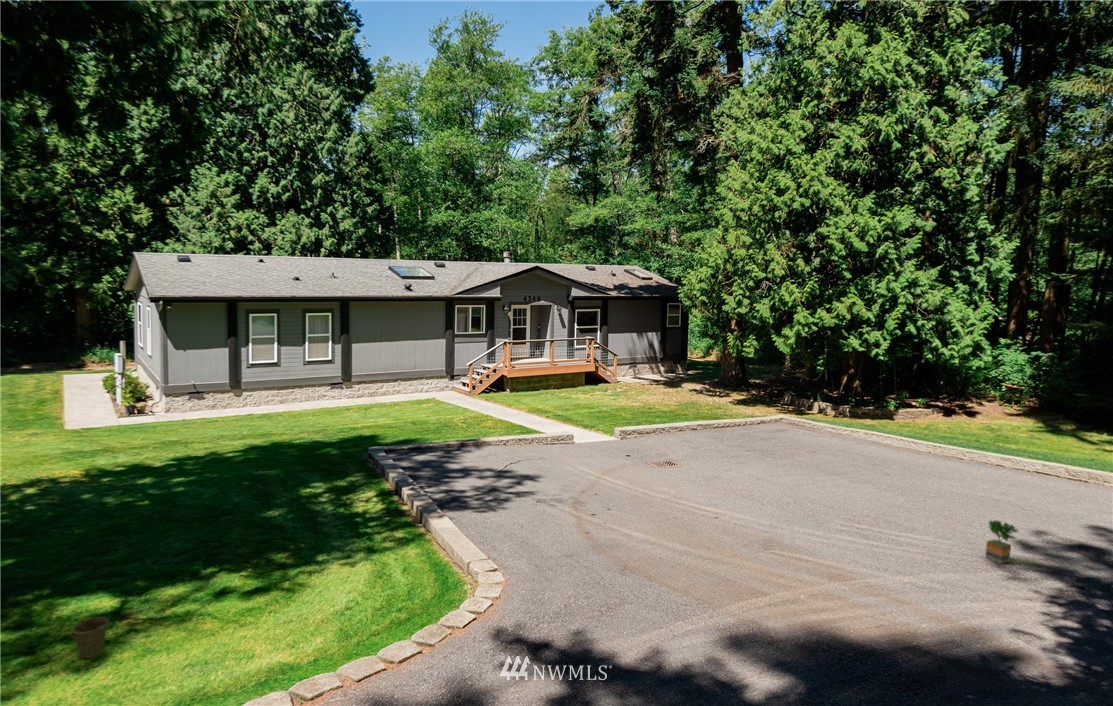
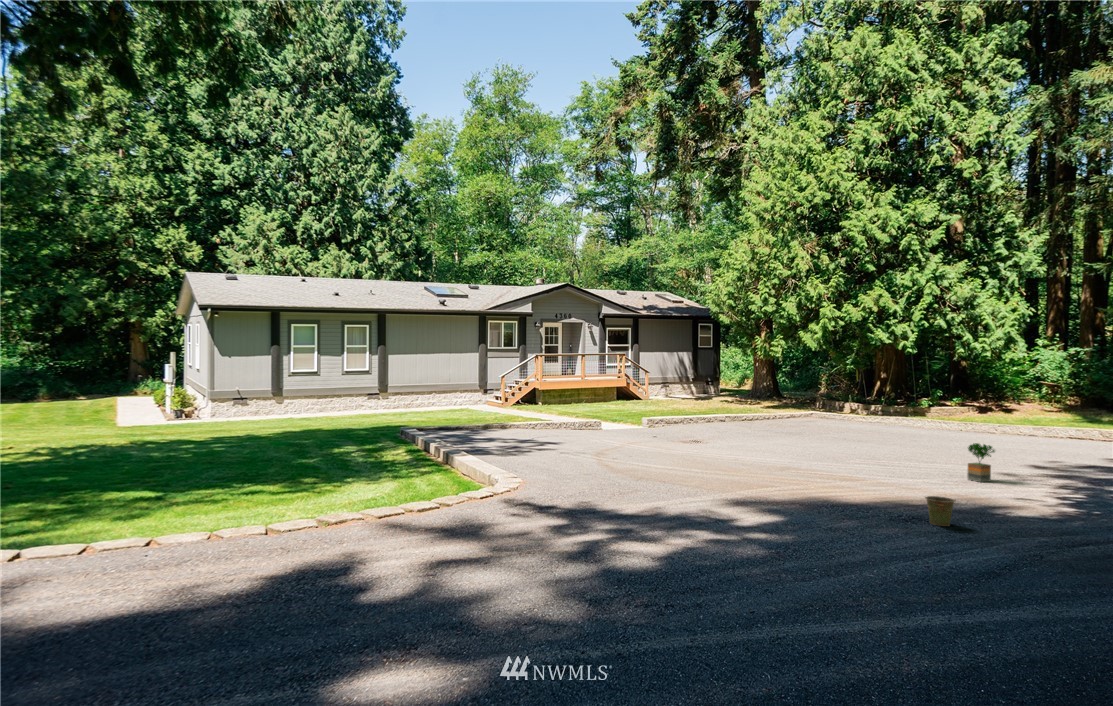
bucket: present [71,617,108,658] -> present [925,496,956,526]

